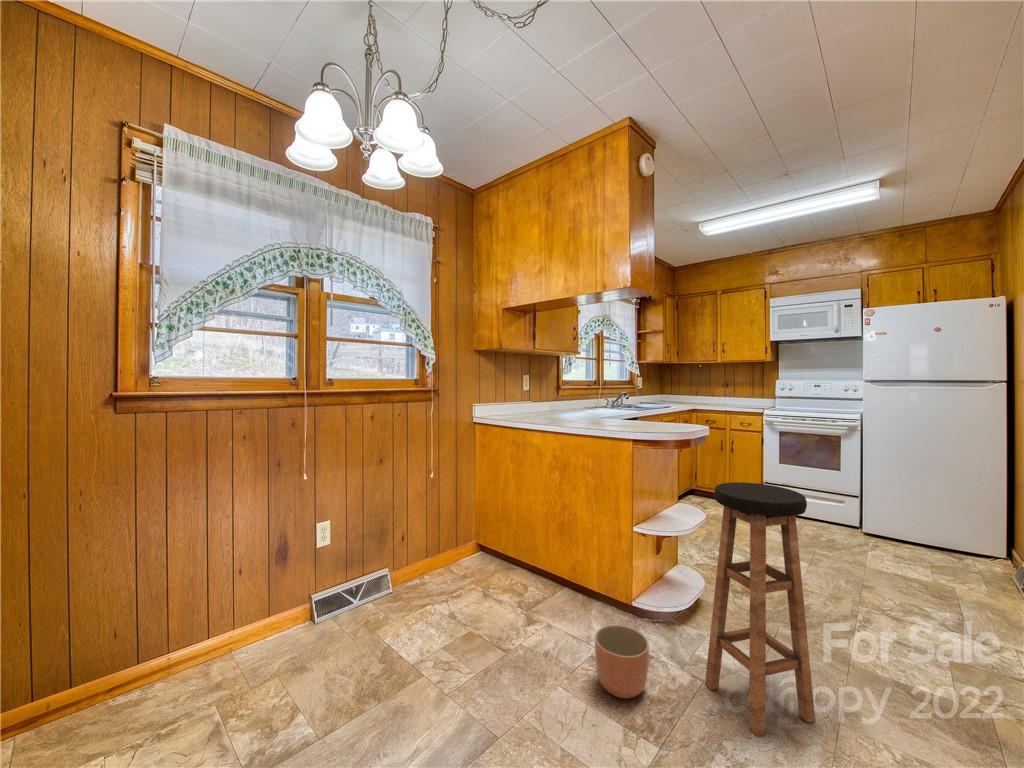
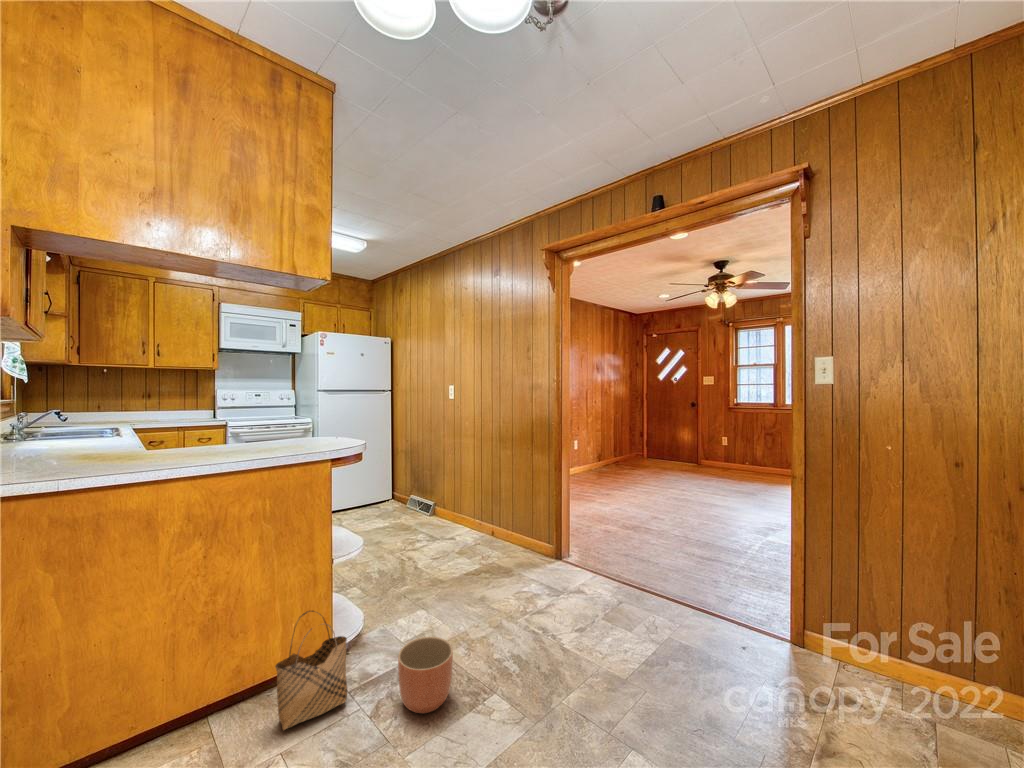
bar stool: present [705,482,815,736] -> none [435,466,494,648]
woven basket: none [563,552,612,637] -> present [275,611,347,730]

